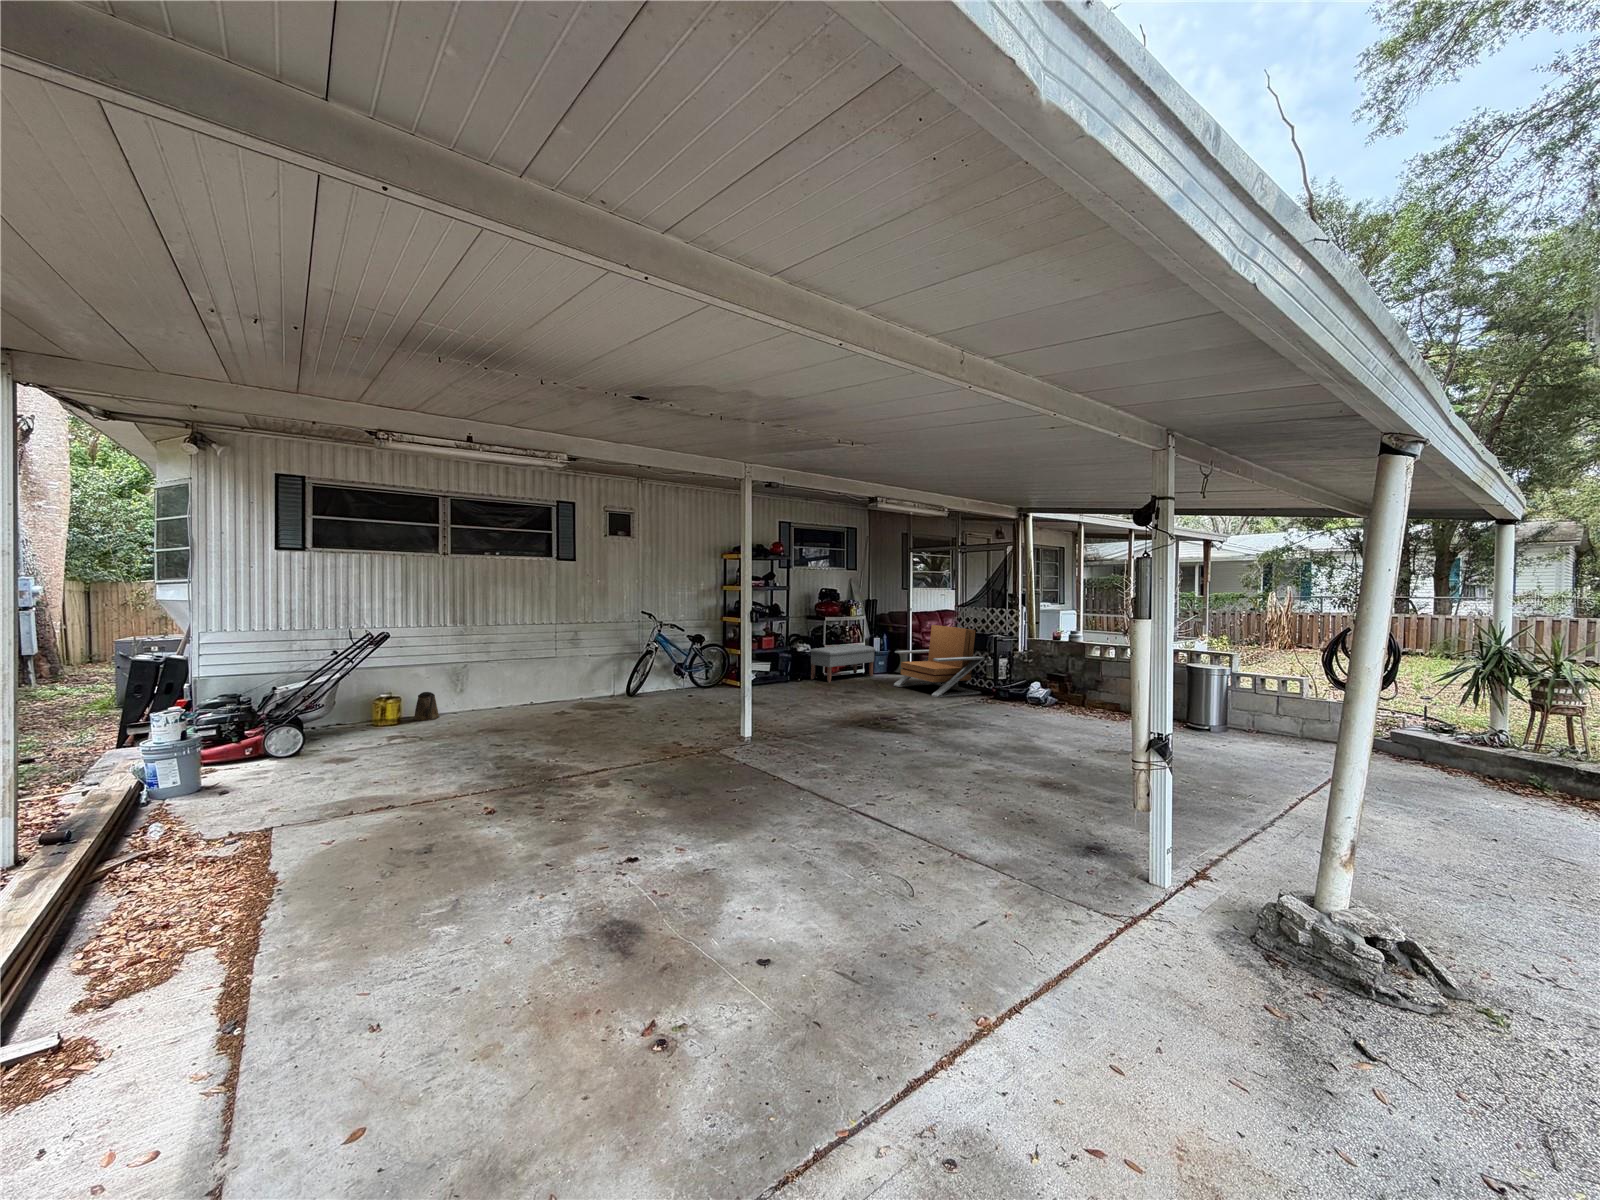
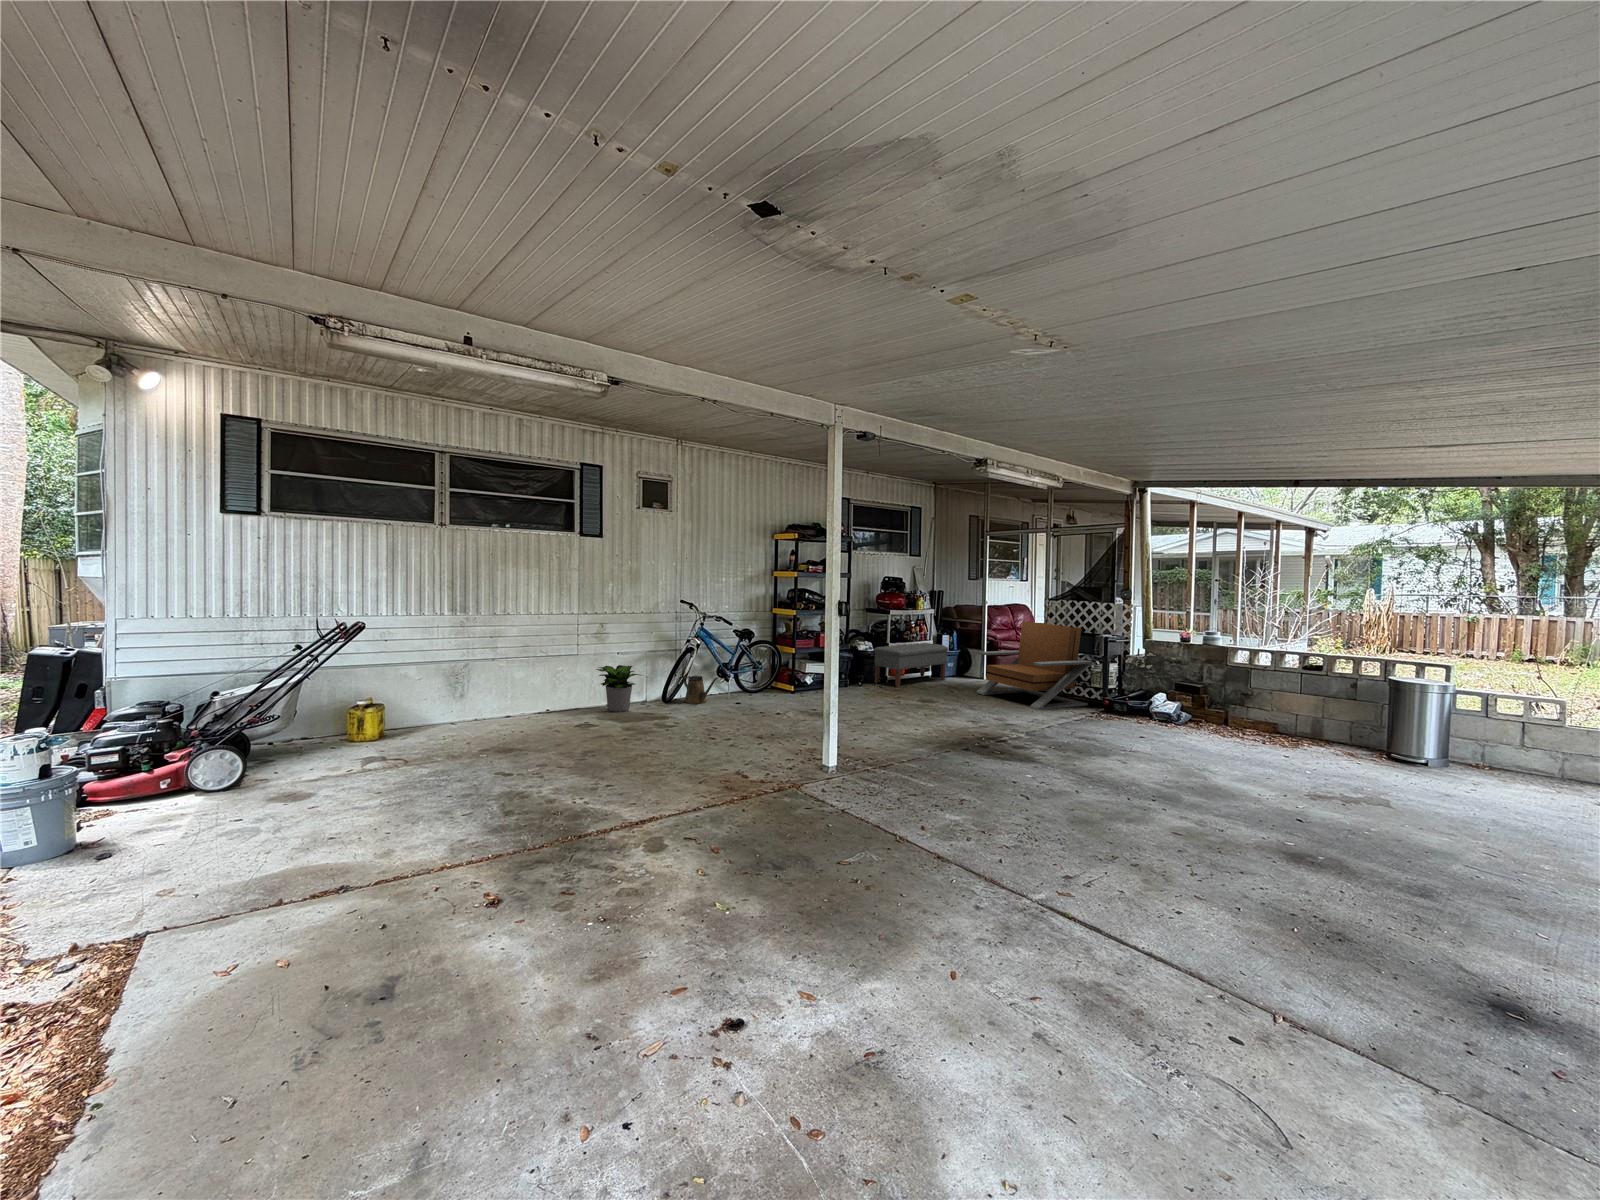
potted plant: none [570,665,612,703] -> present [596,665,639,712]
watering can: present [414,692,440,721] -> present [683,676,718,704]

